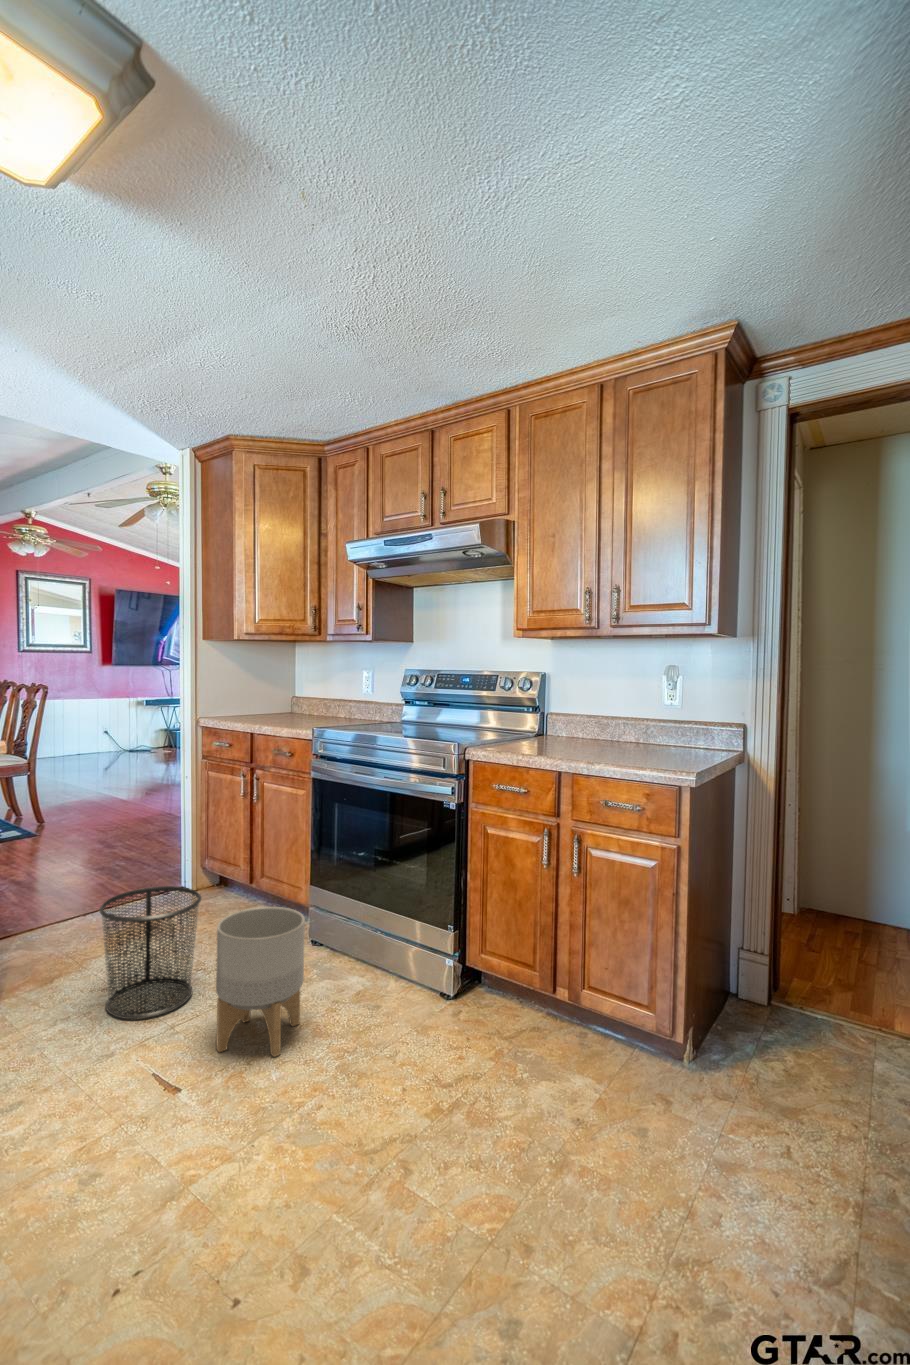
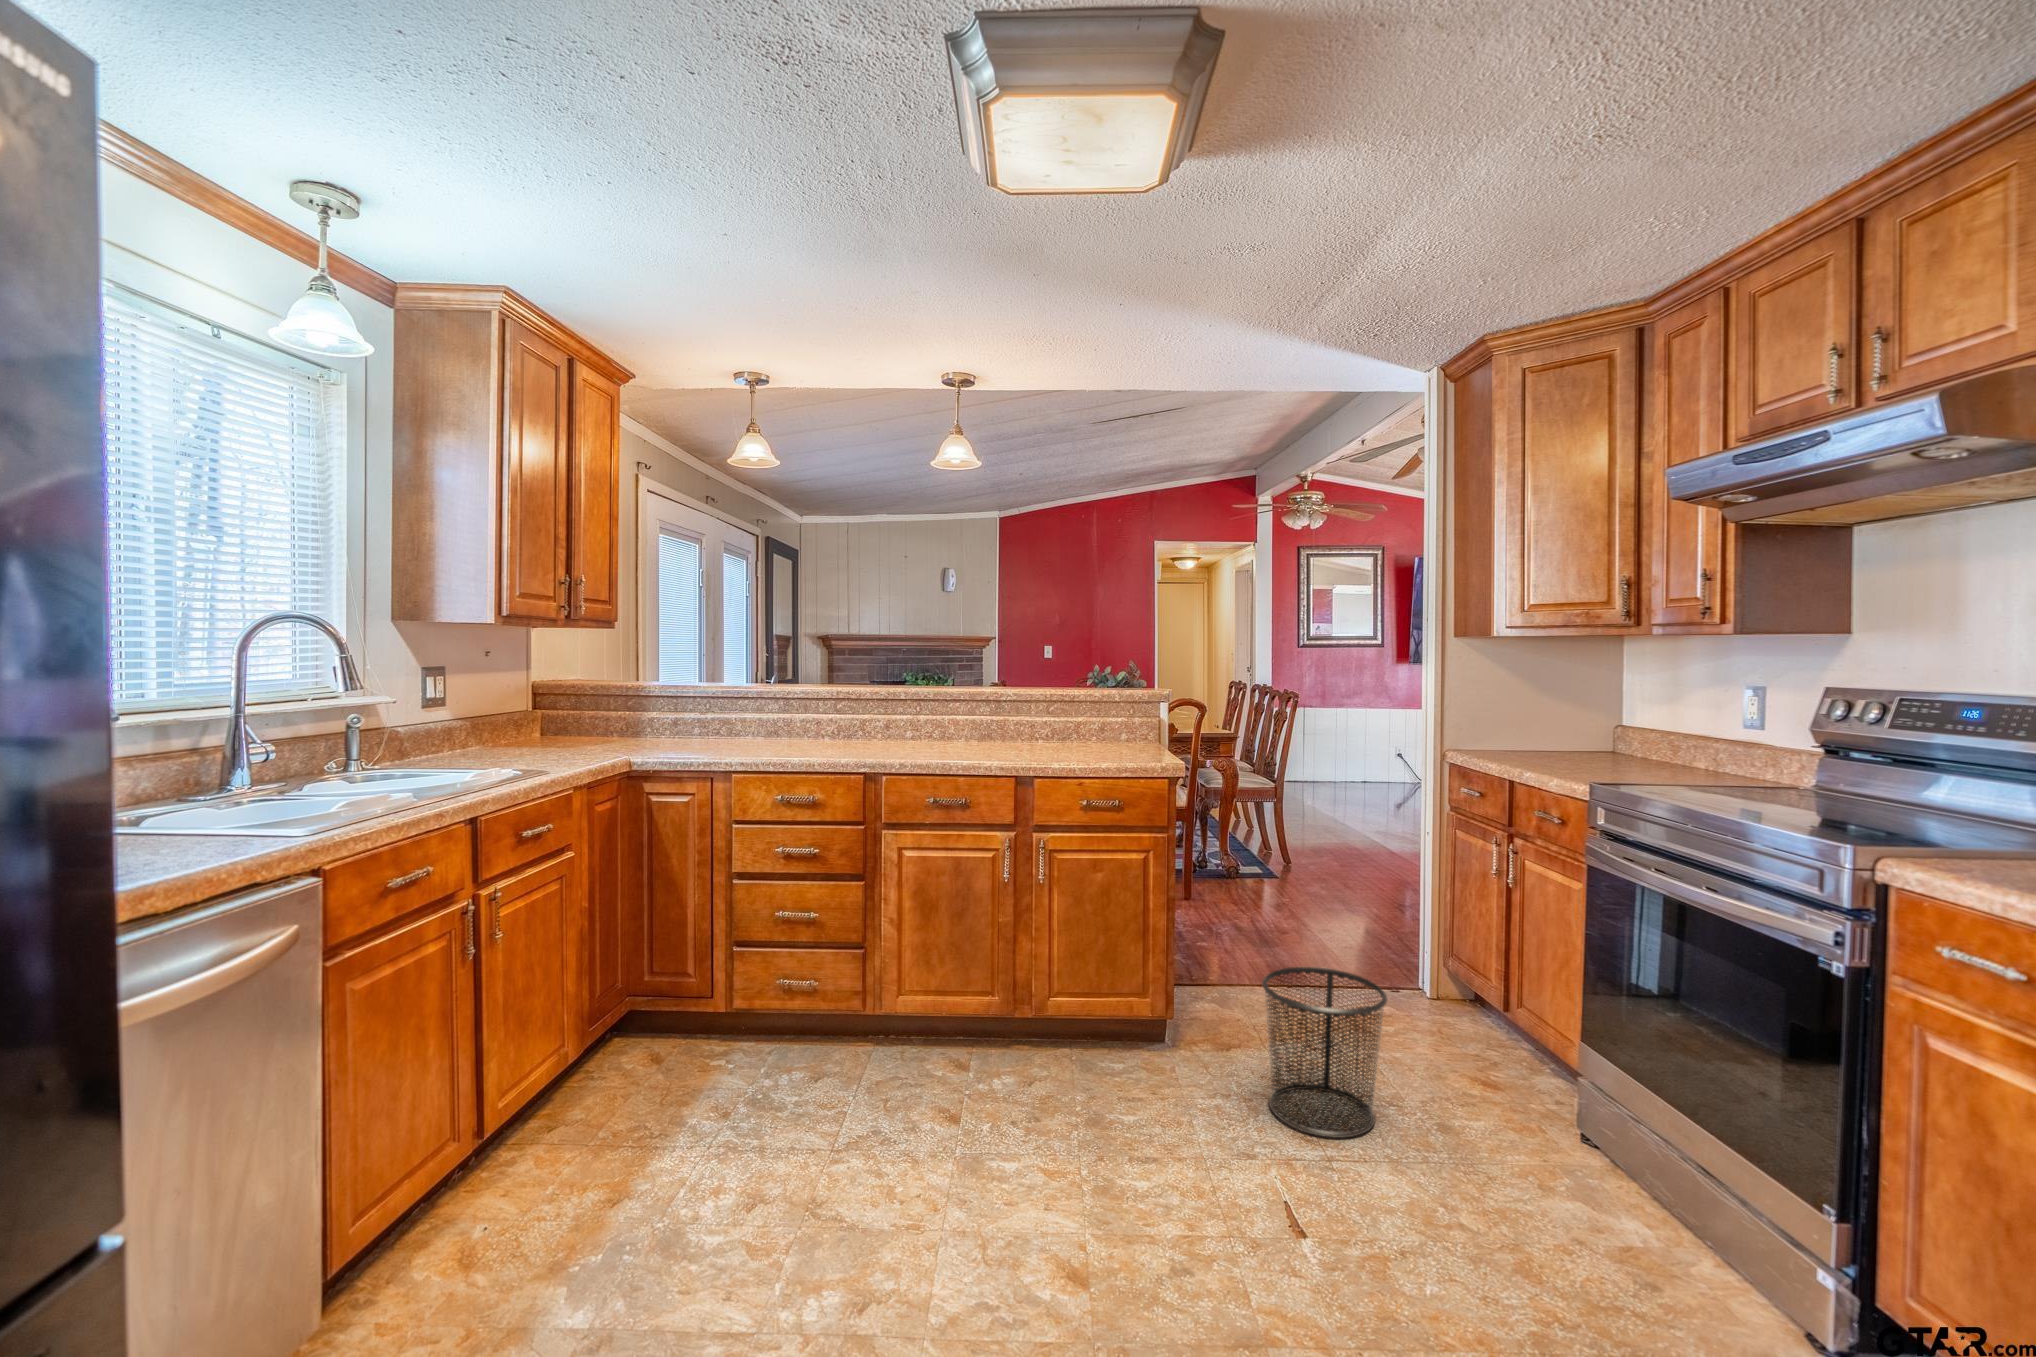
planter: present [216,907,305,1057] -> none [1370,1037,1508,1268]

